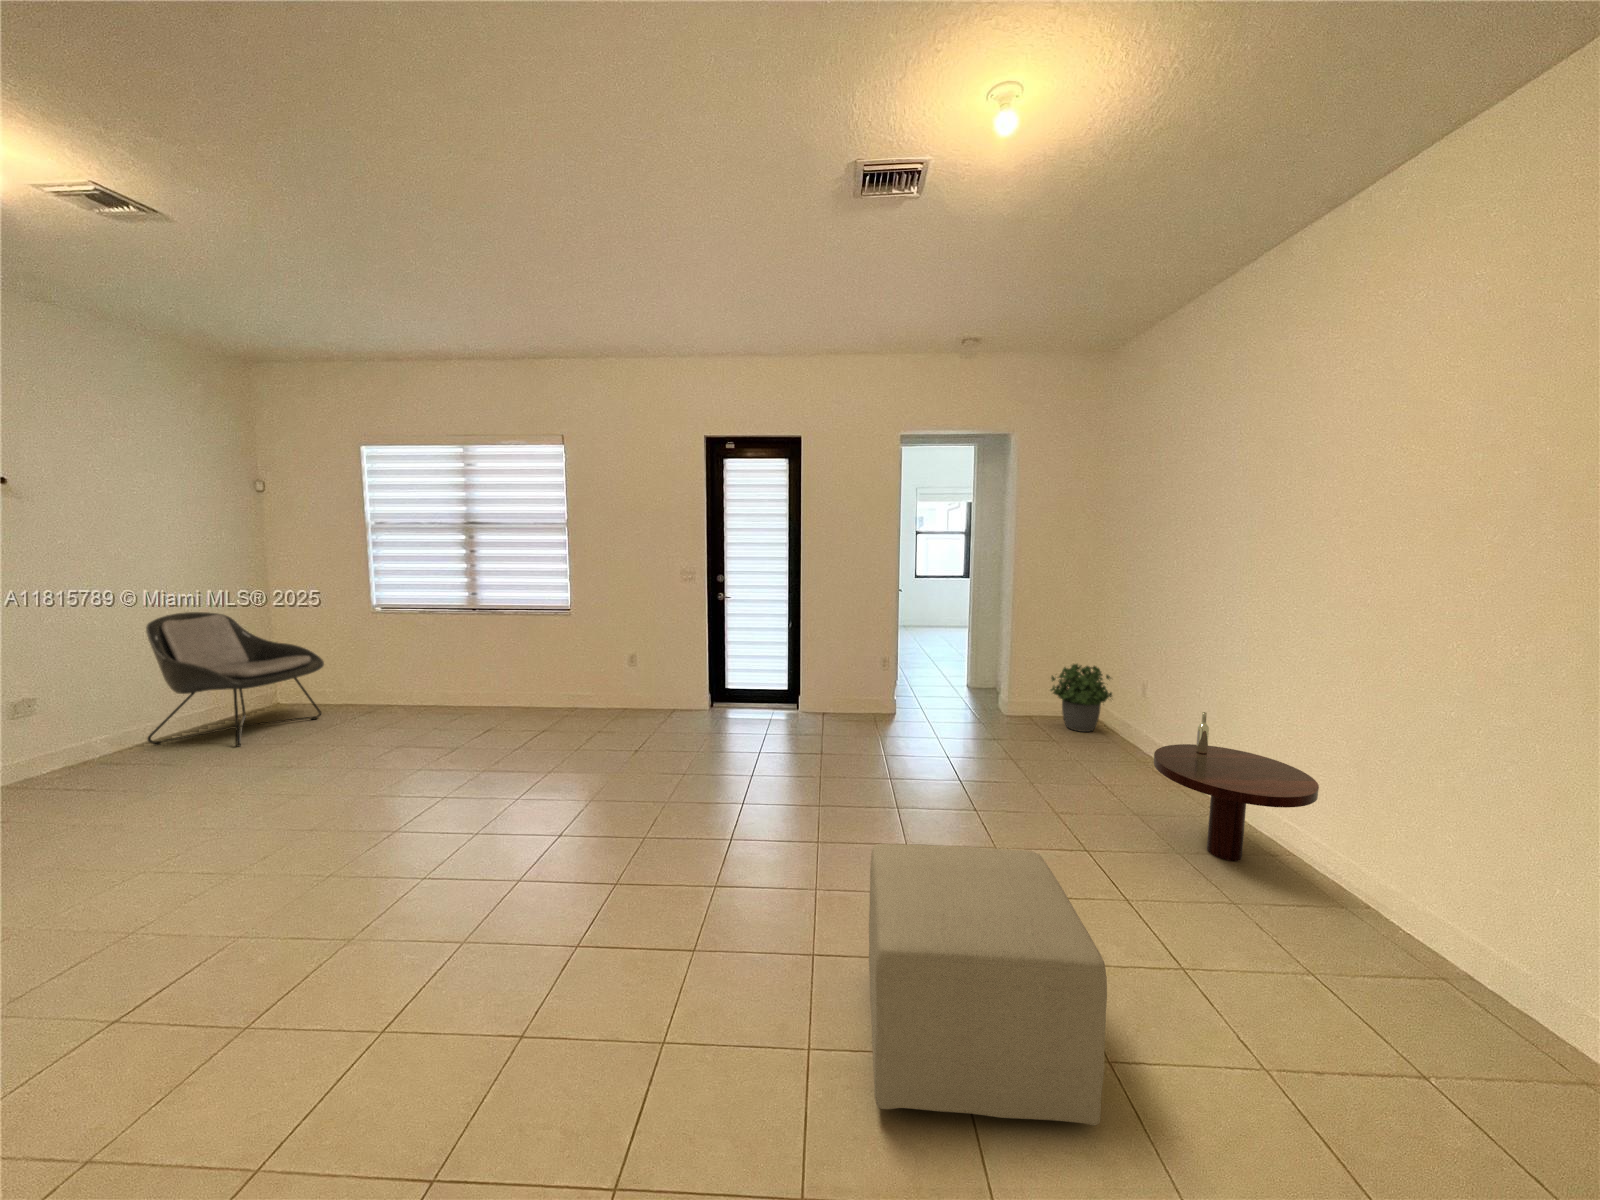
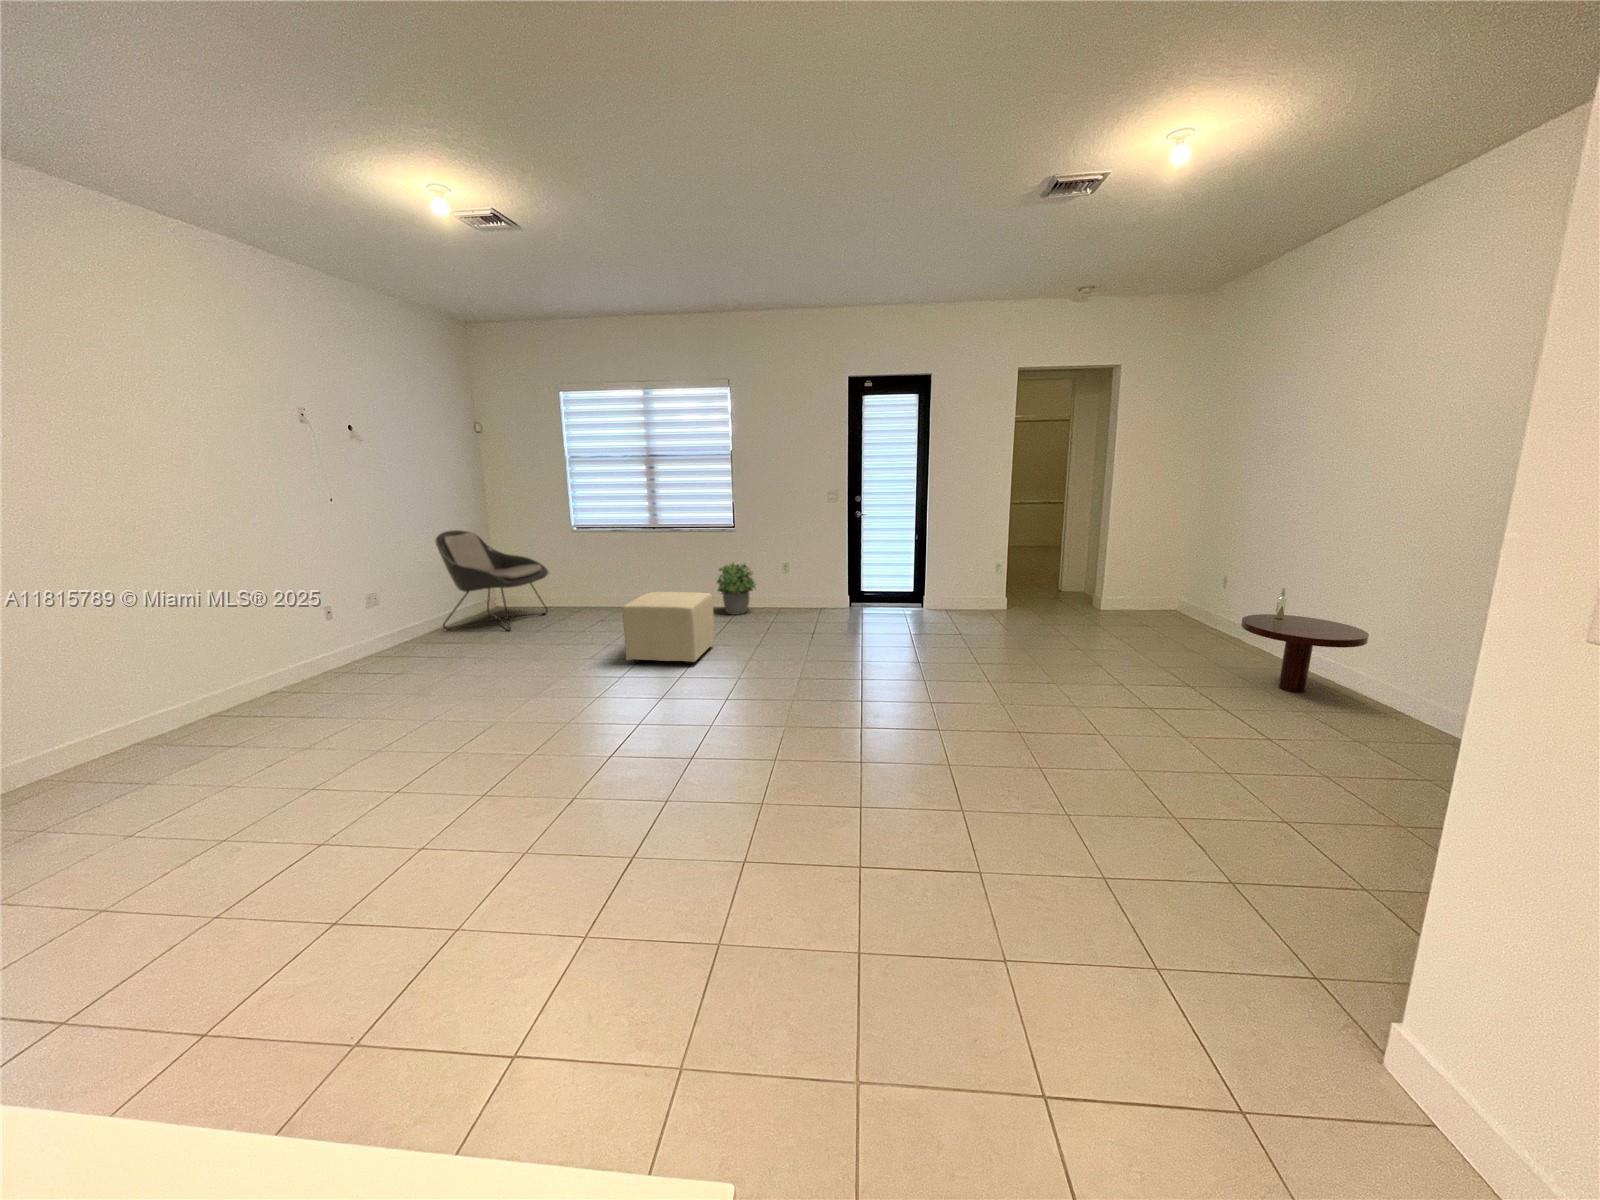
potted plant: present [1051,664,1112,732] -> present [717,563,756,615]
ottoman: present [869,844,1107,1126] -> present [622,592,715,664]

